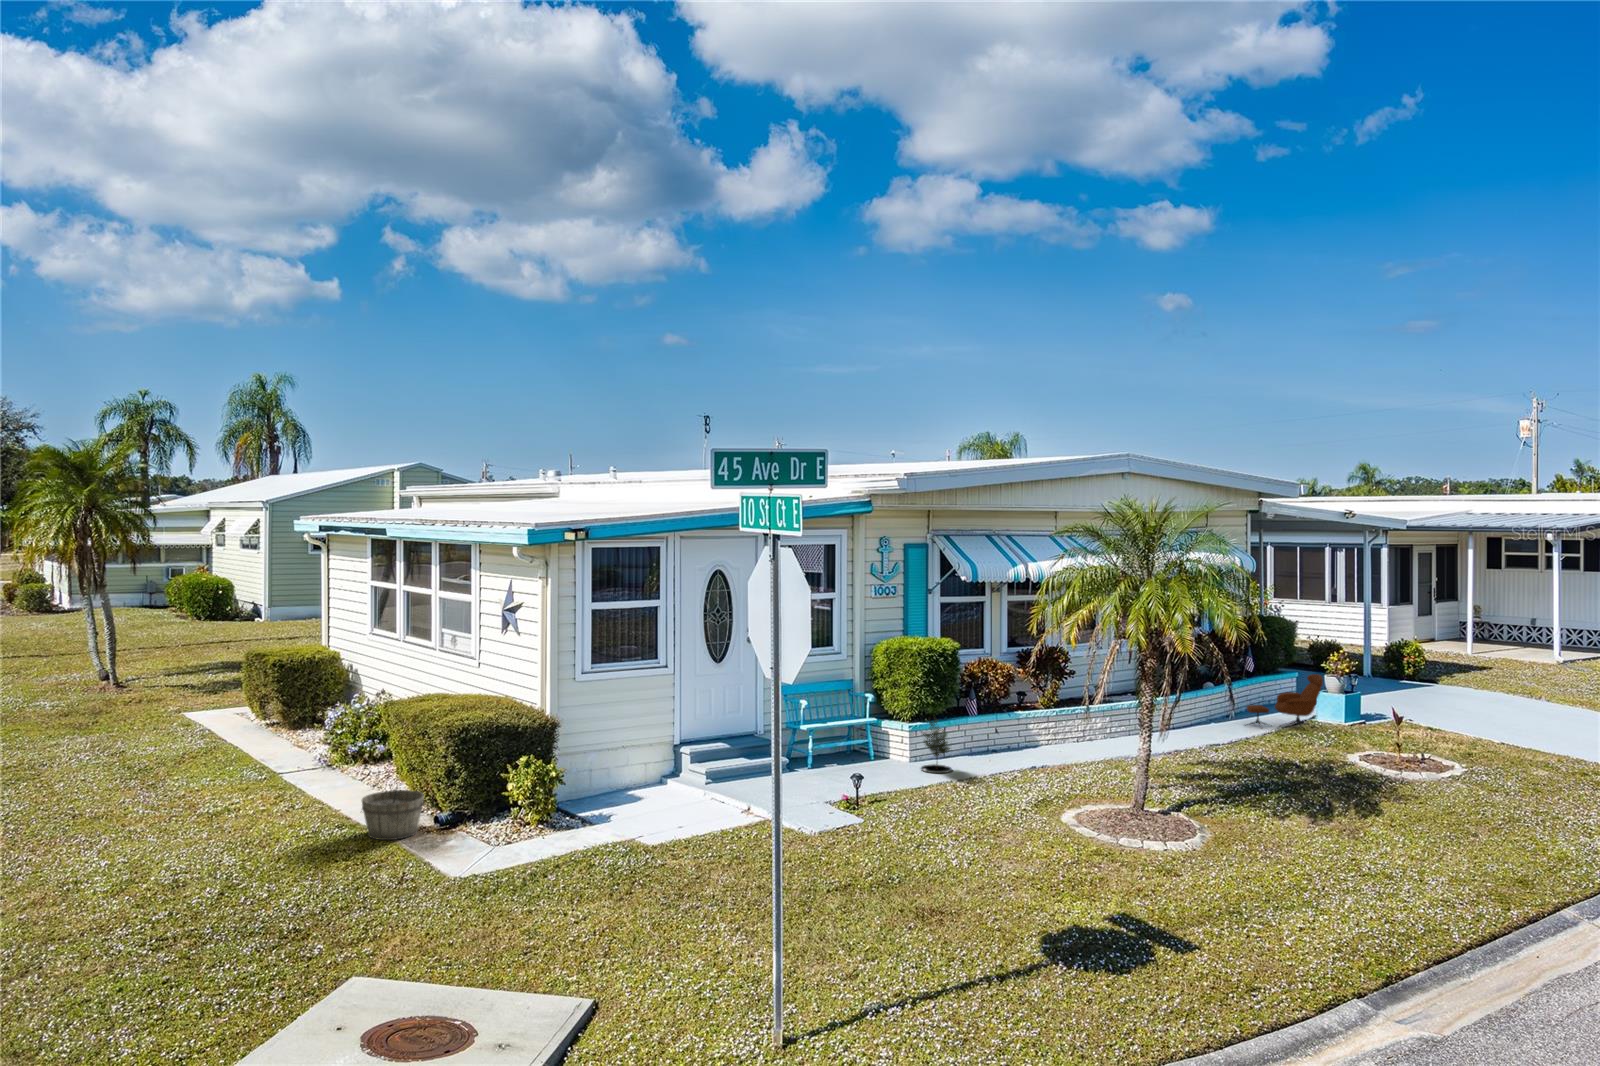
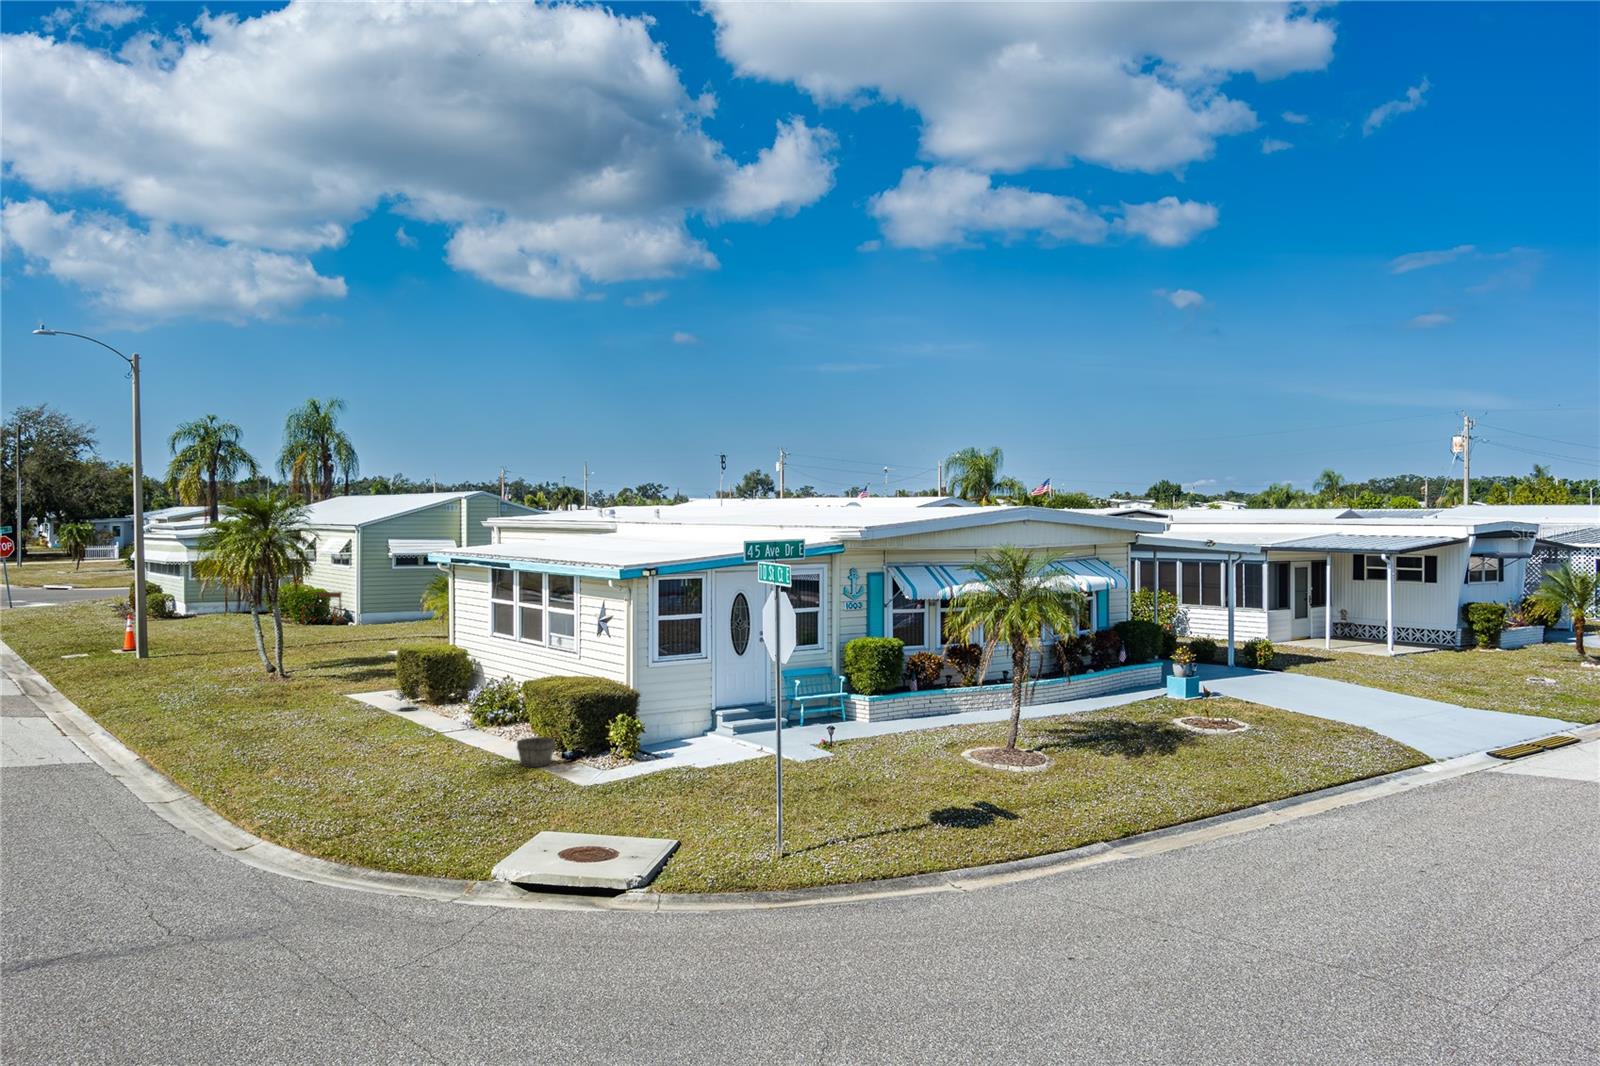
bench: none [184,581,237,621] -> present [302,592,343,624]
lounge chair: present [1247,674,1323,727] -> none [1117,663,1173,703]
potted tree: present [921,719,952,773] -> present [397,676,419,711]

